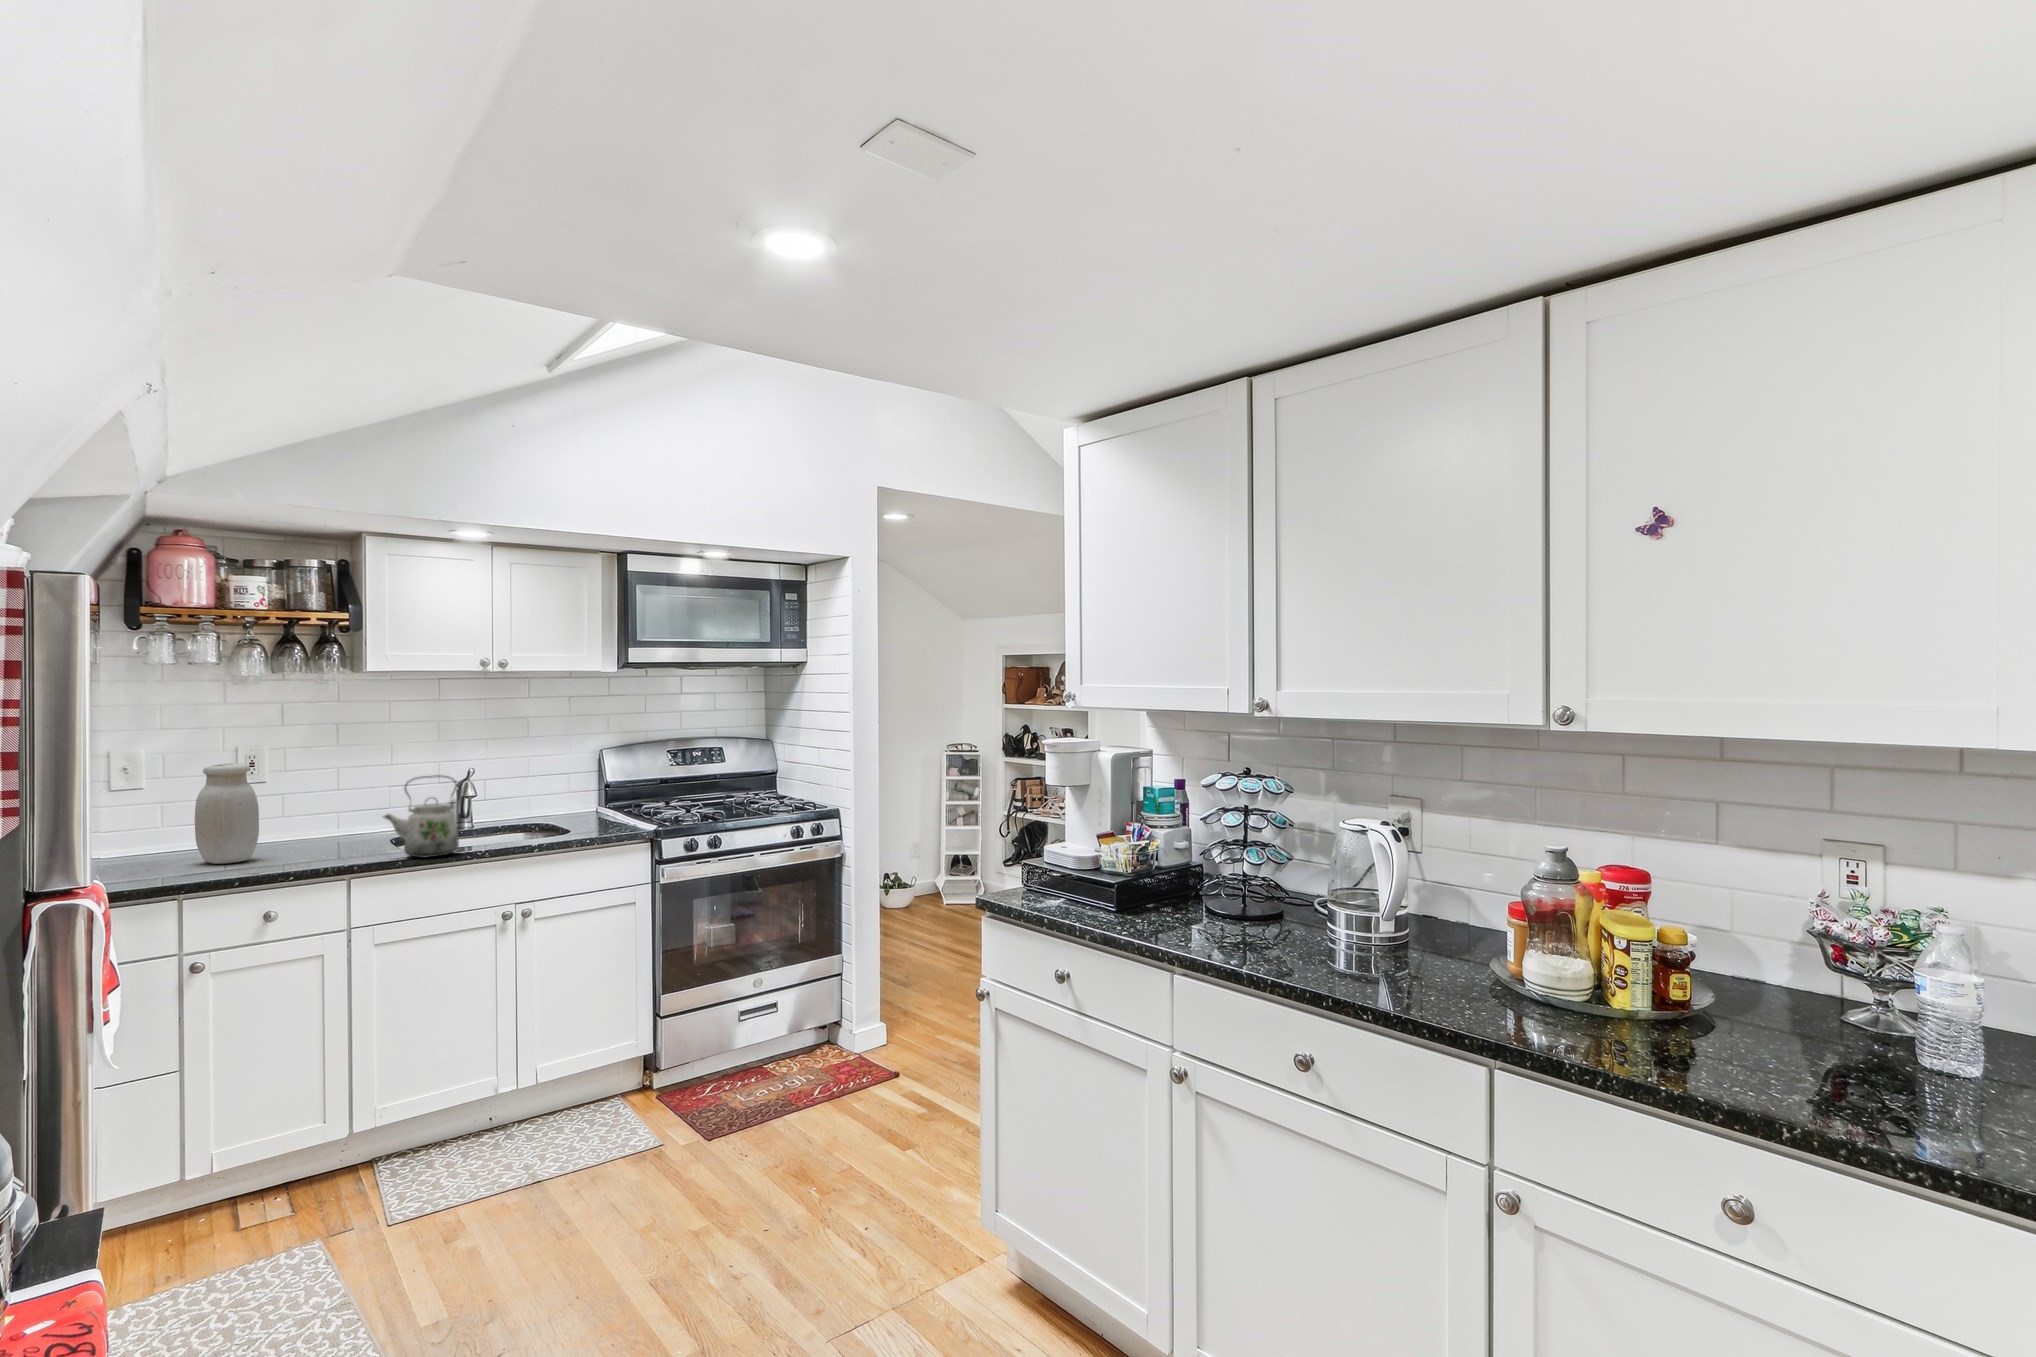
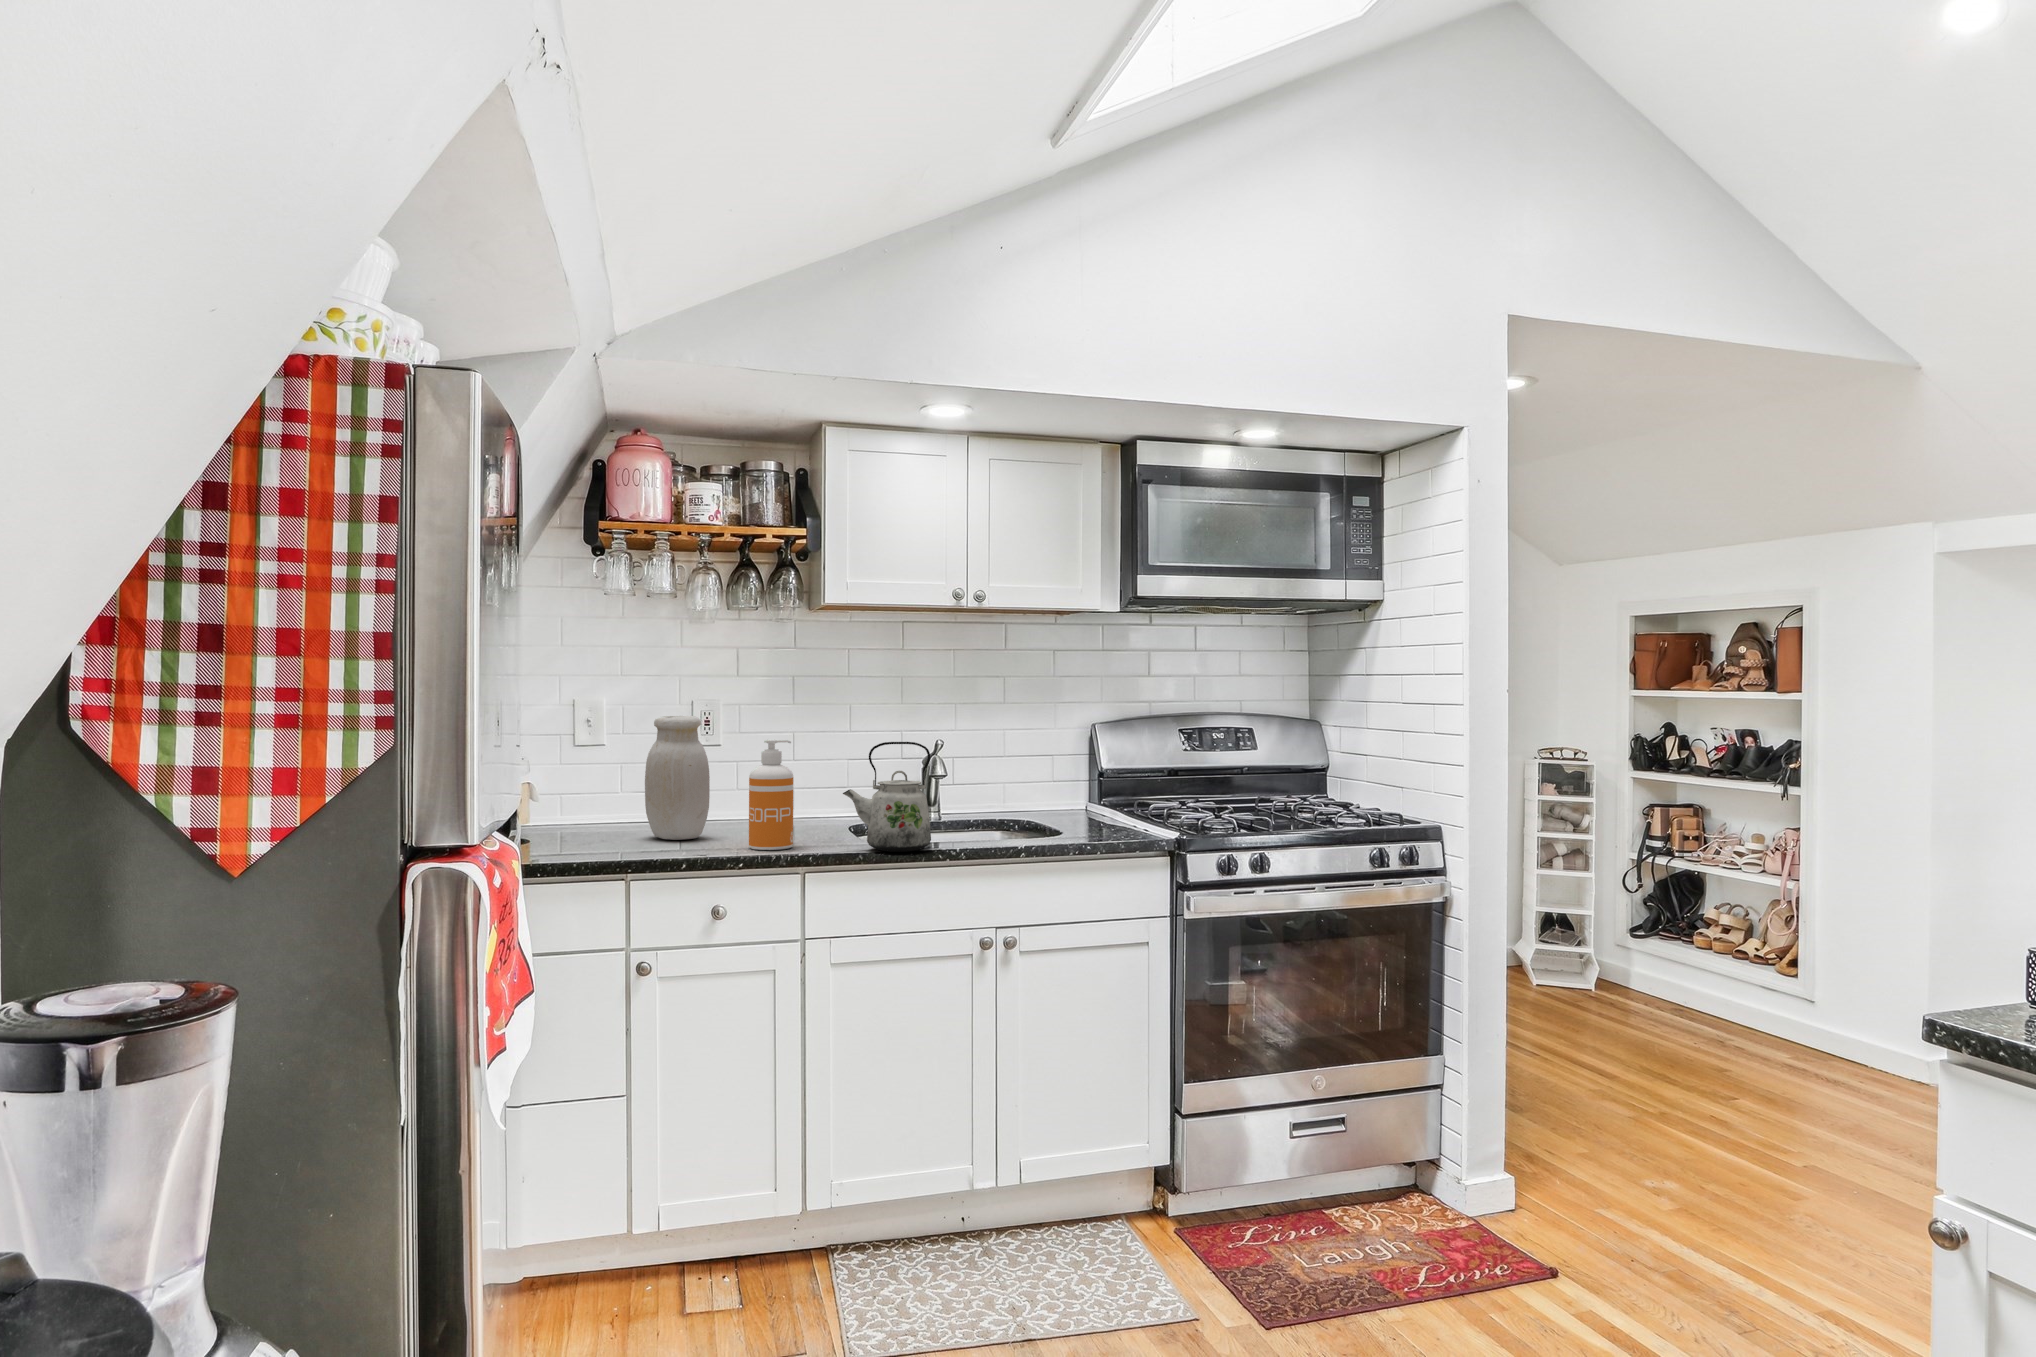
soap dispenser: none [297,780,338,865] -> present [749,740,793,850]

